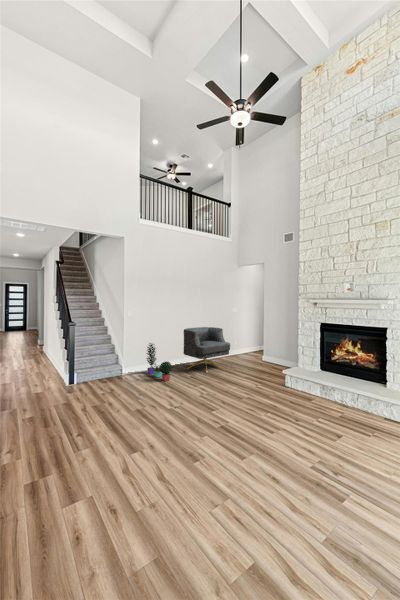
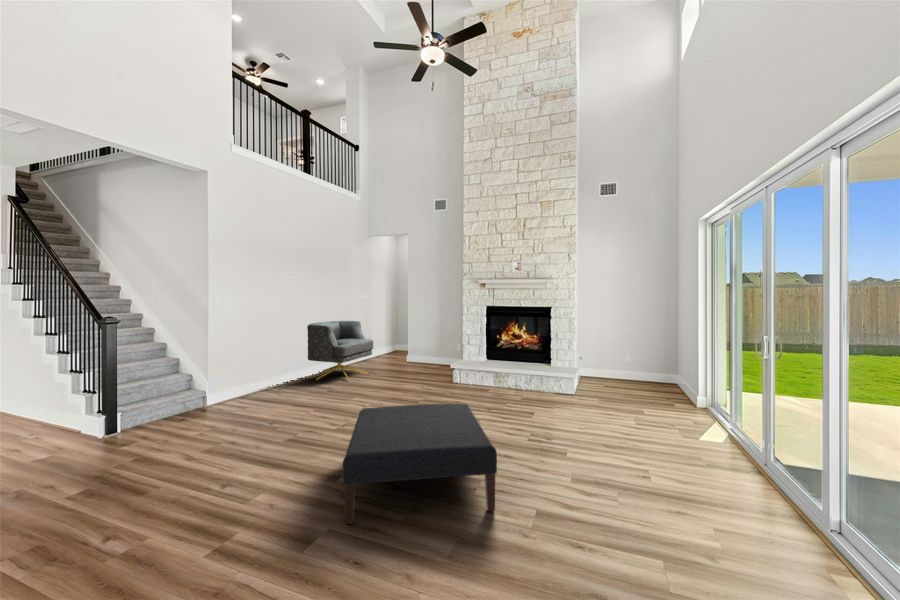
potted plant: present [147,343,172,381] -> none [254,346,308,398]
ottoman: none [101,403,246,536] -> present [343,404,497,524]

